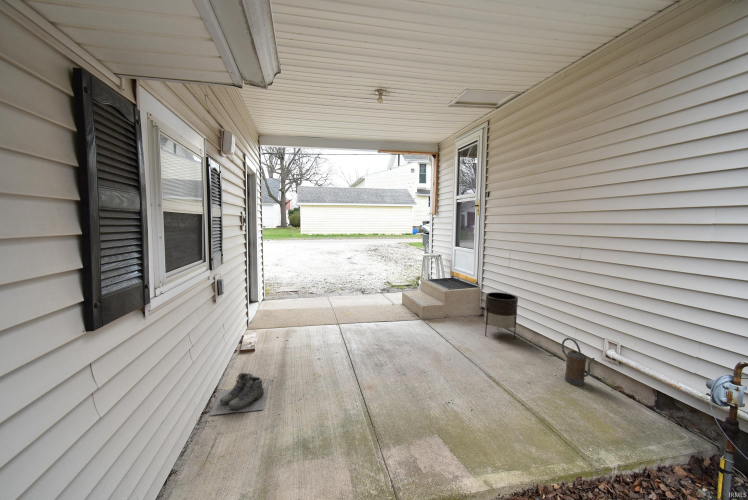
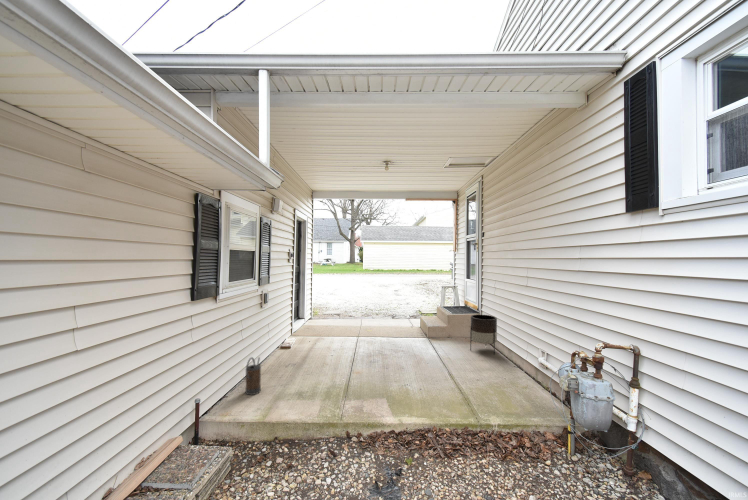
watering can: present [562,338,595,386] -> present [245,358,261,395]
boots: present [210,373,268,415] -> none [251,353,291,376]

